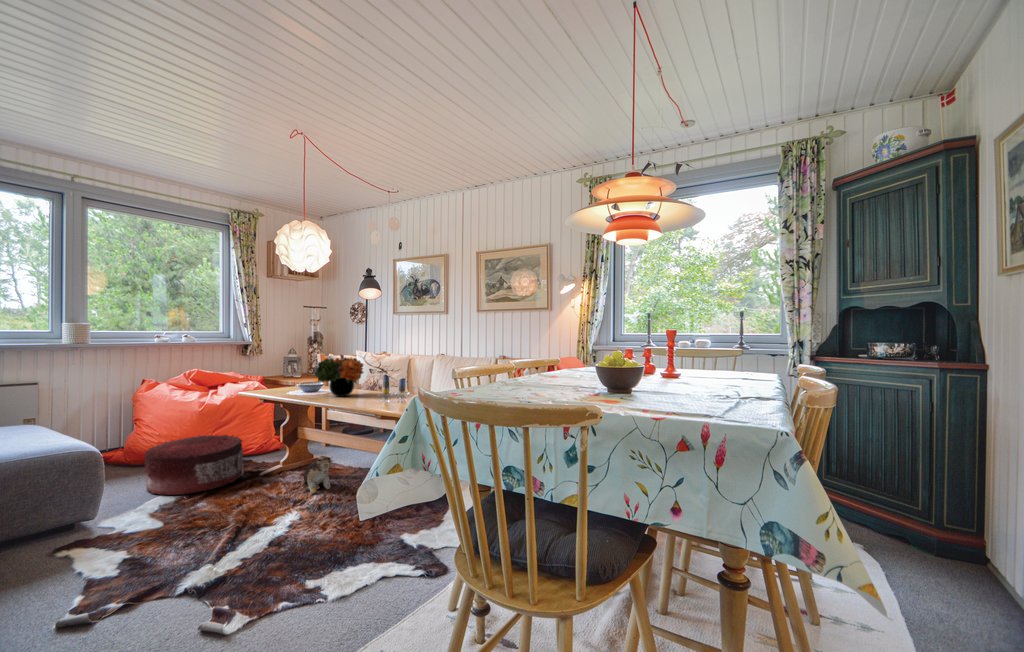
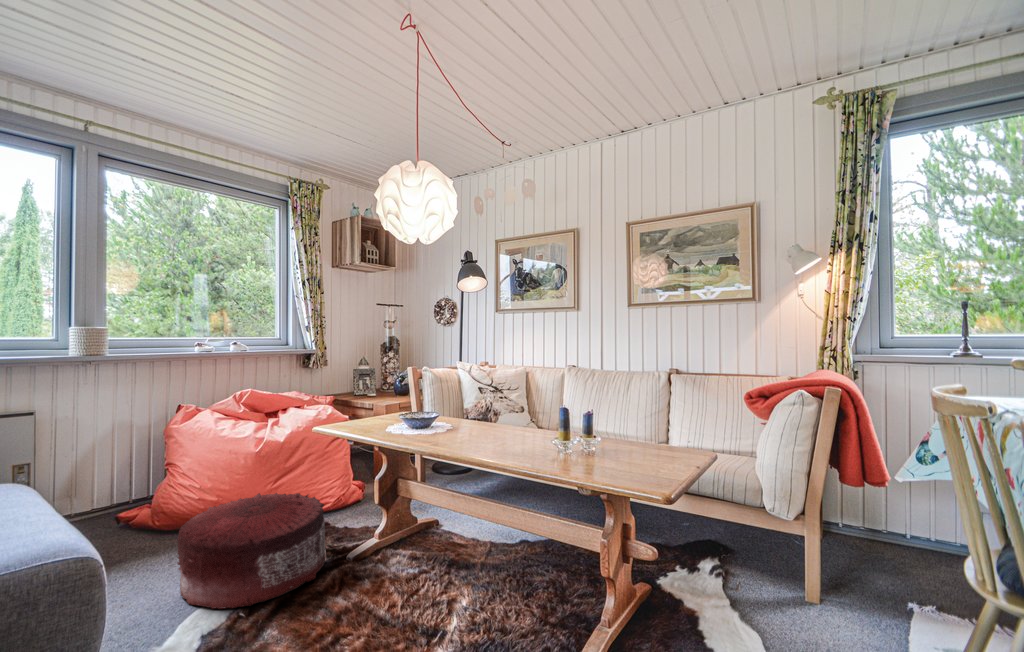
flower arrangement: present [315,355,364,396] -> none [434,369,510,436]
plush toy: present [303,456,332,494] -> none [424,545,485,611]

